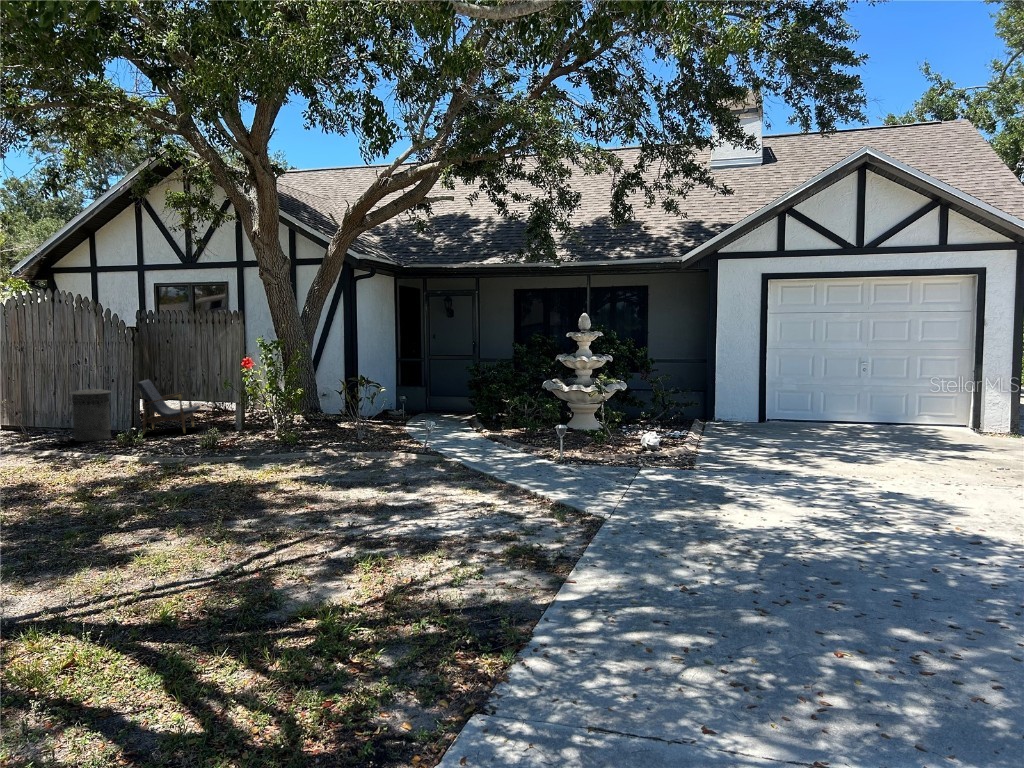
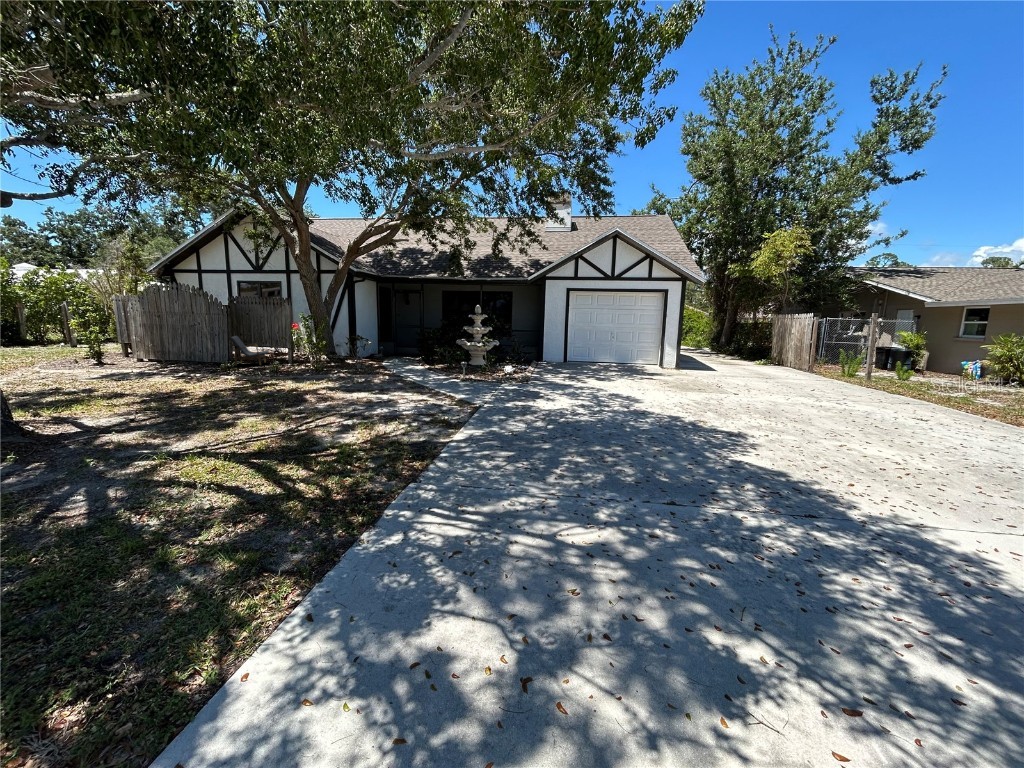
trash can: present [69,388,111,441] -> none [188,340,216,370]

